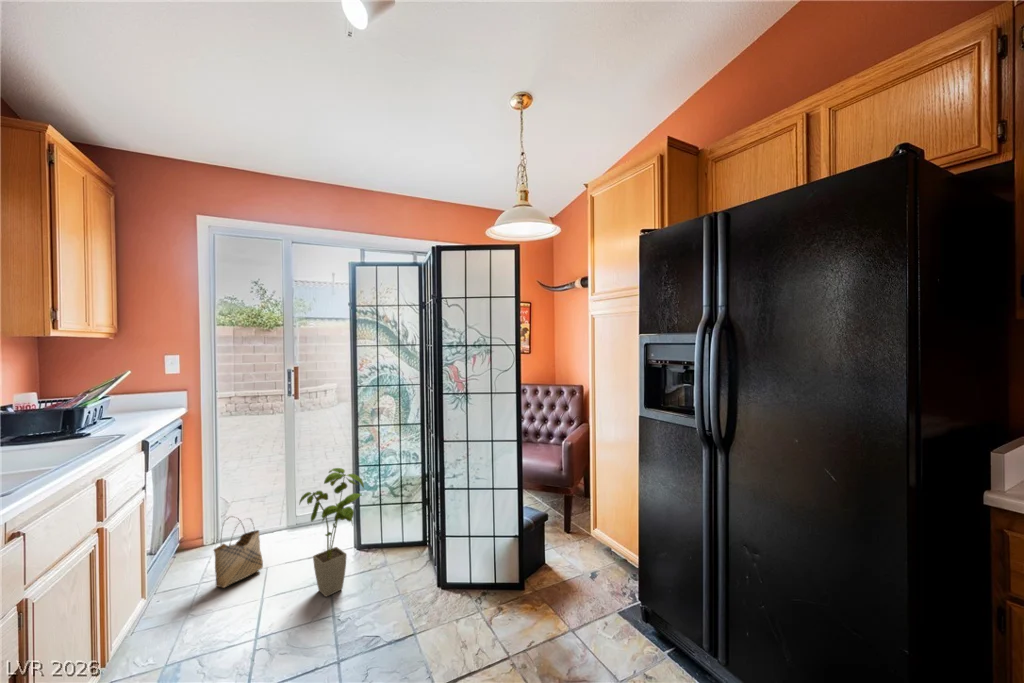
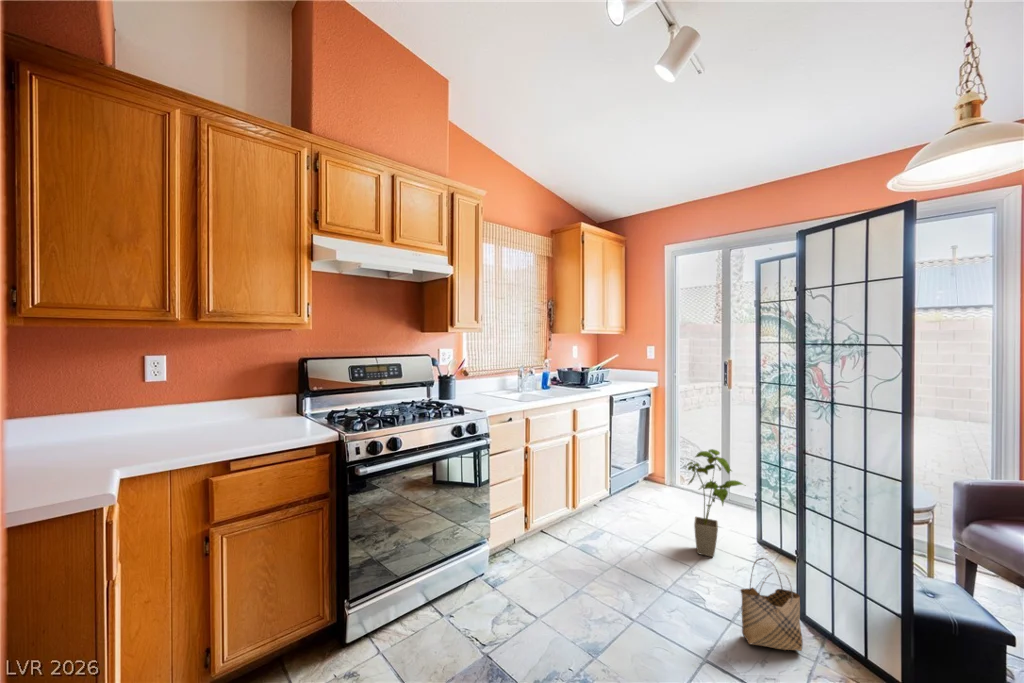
woven basket: present [214,519,263,588] -> present [741,558,803,651]

